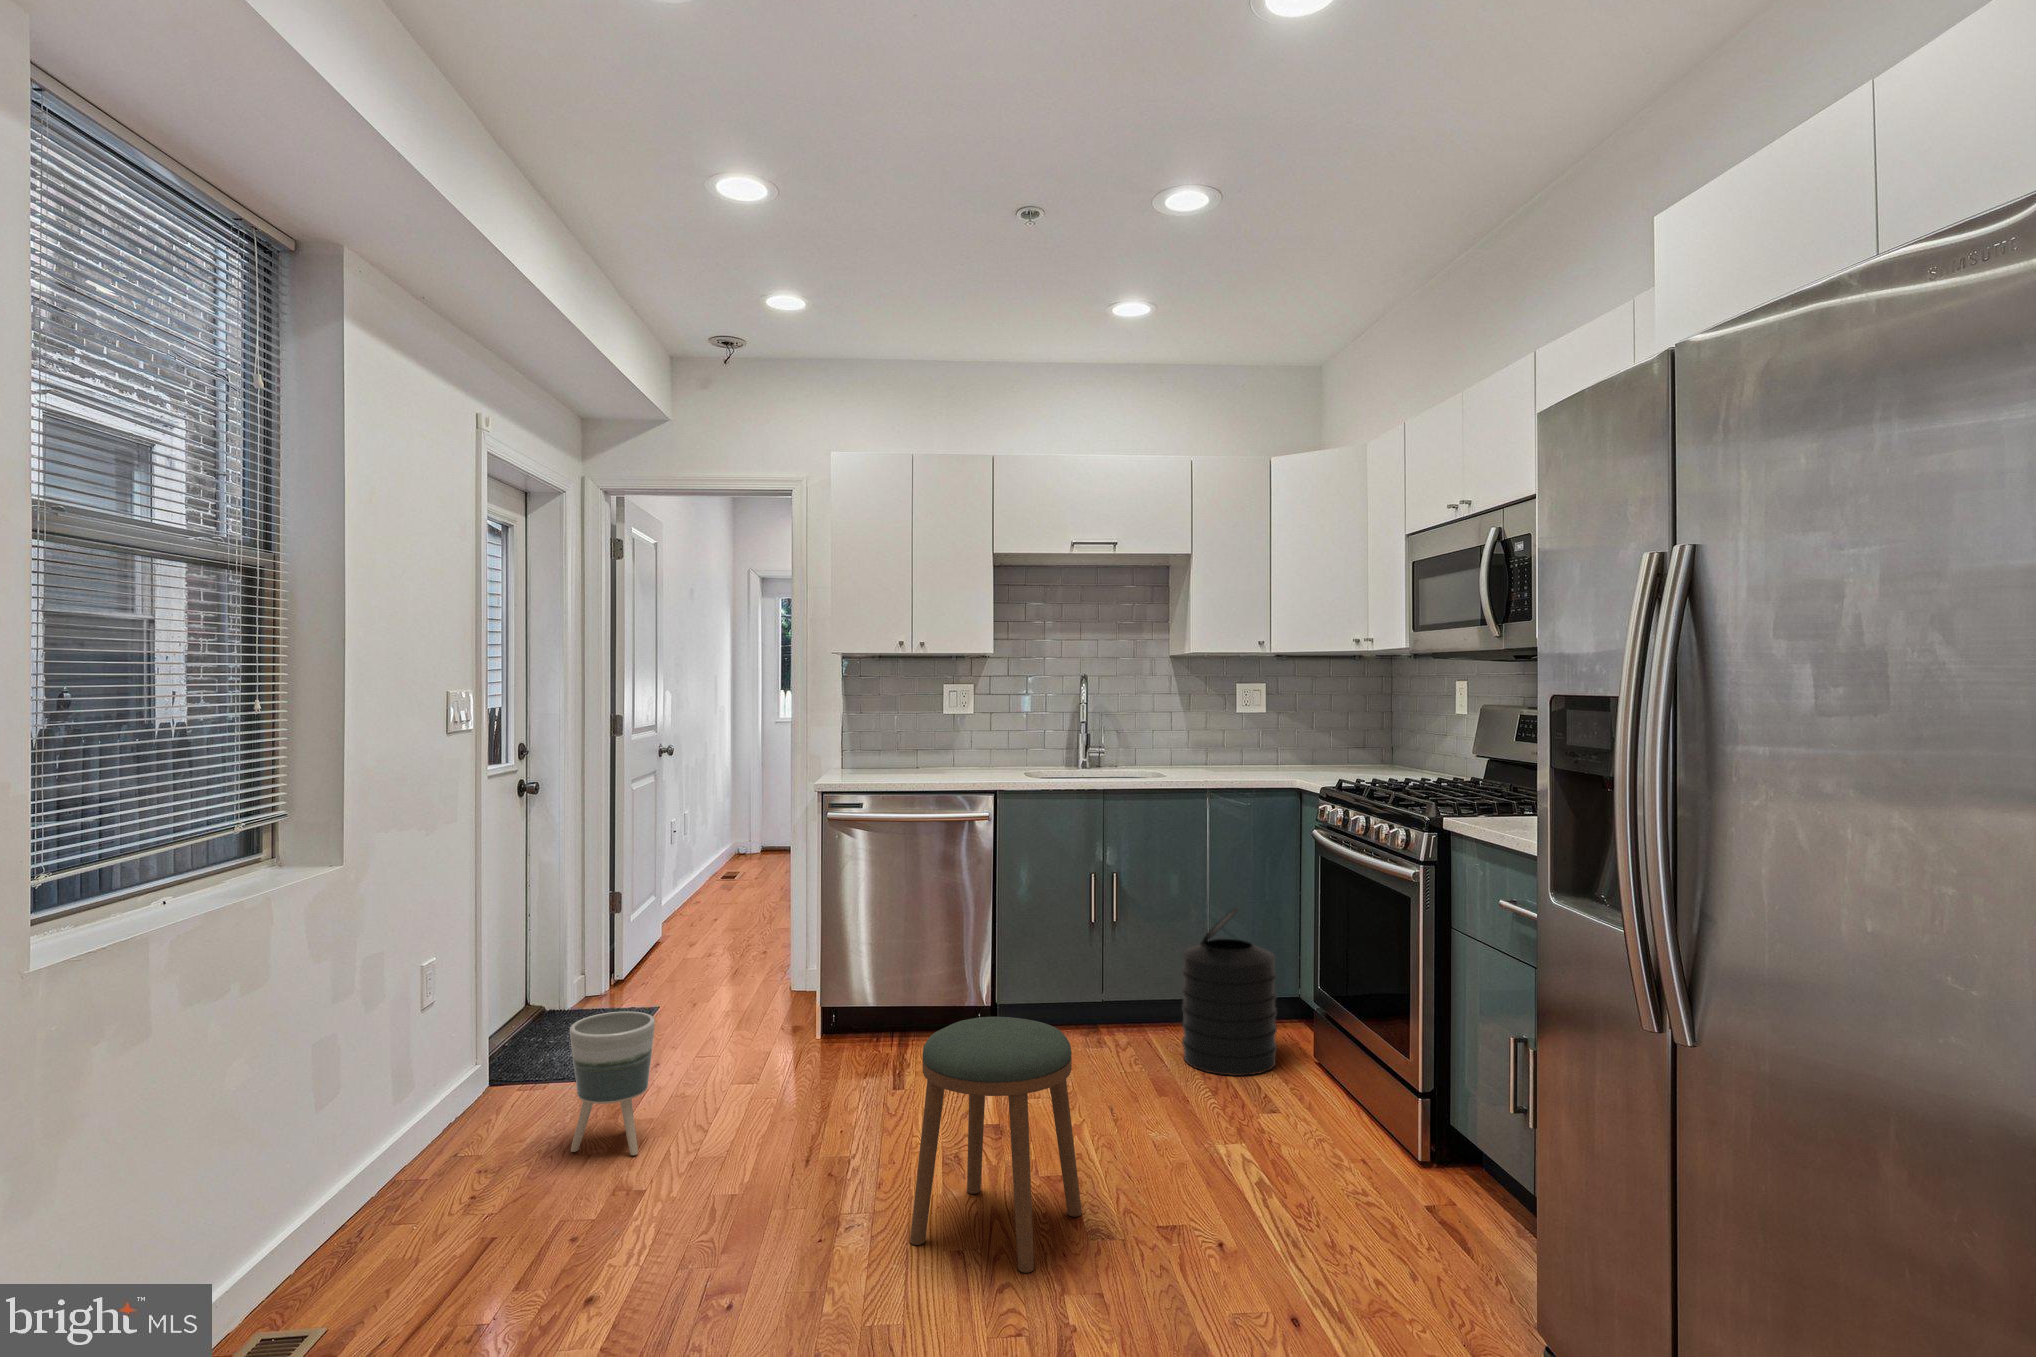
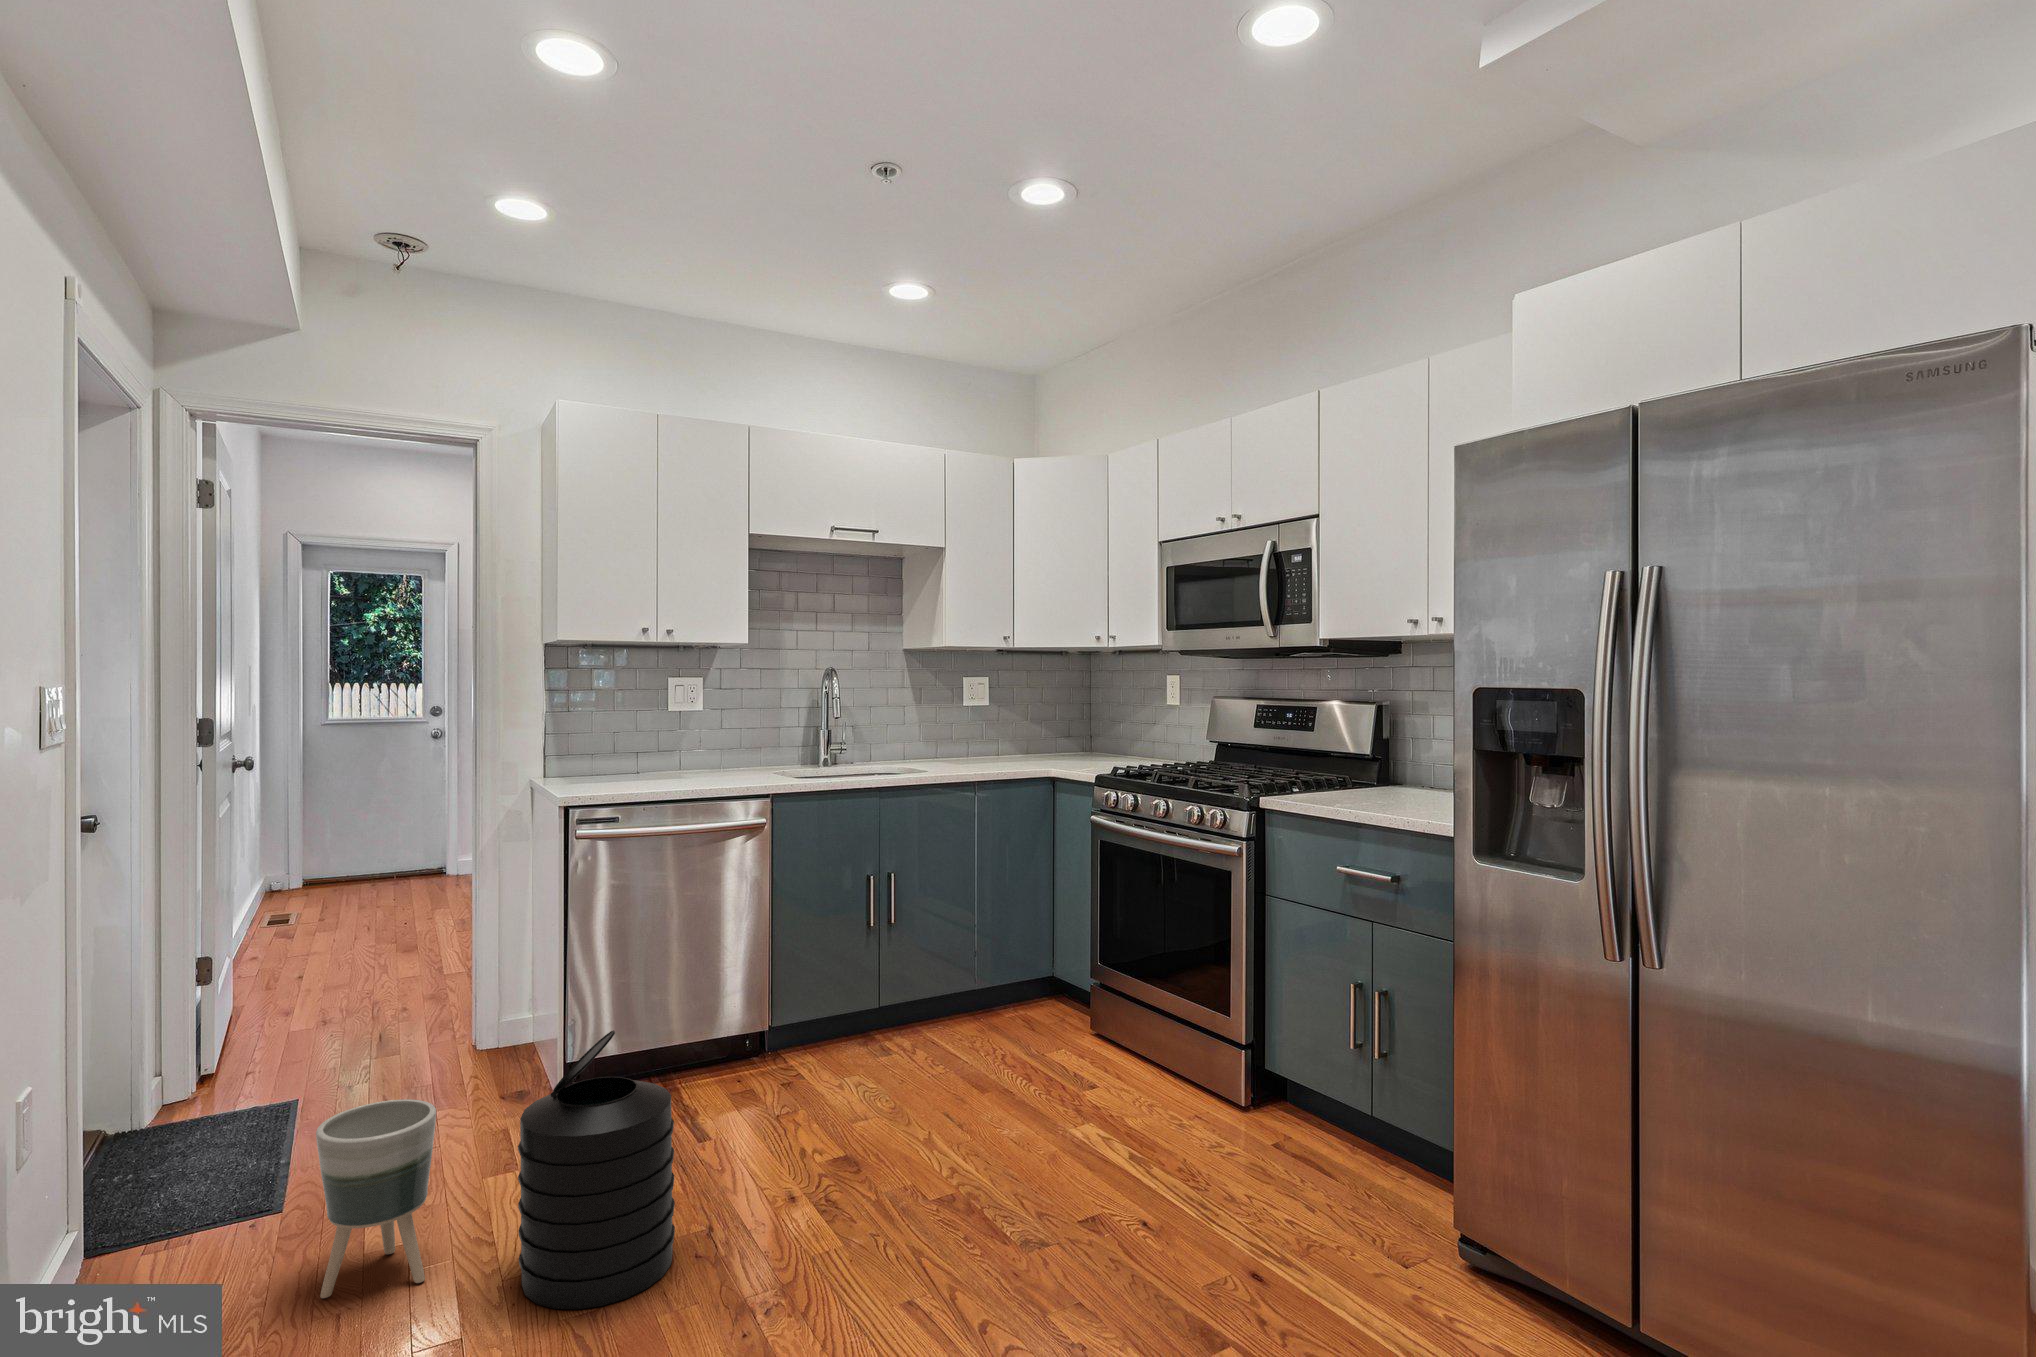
trash can: present [1182,908,1277,1076] -> present [518,1030,675,1309]
stool: present [910,1017,1082,1273] -> none [845,1035,1005,1301]

